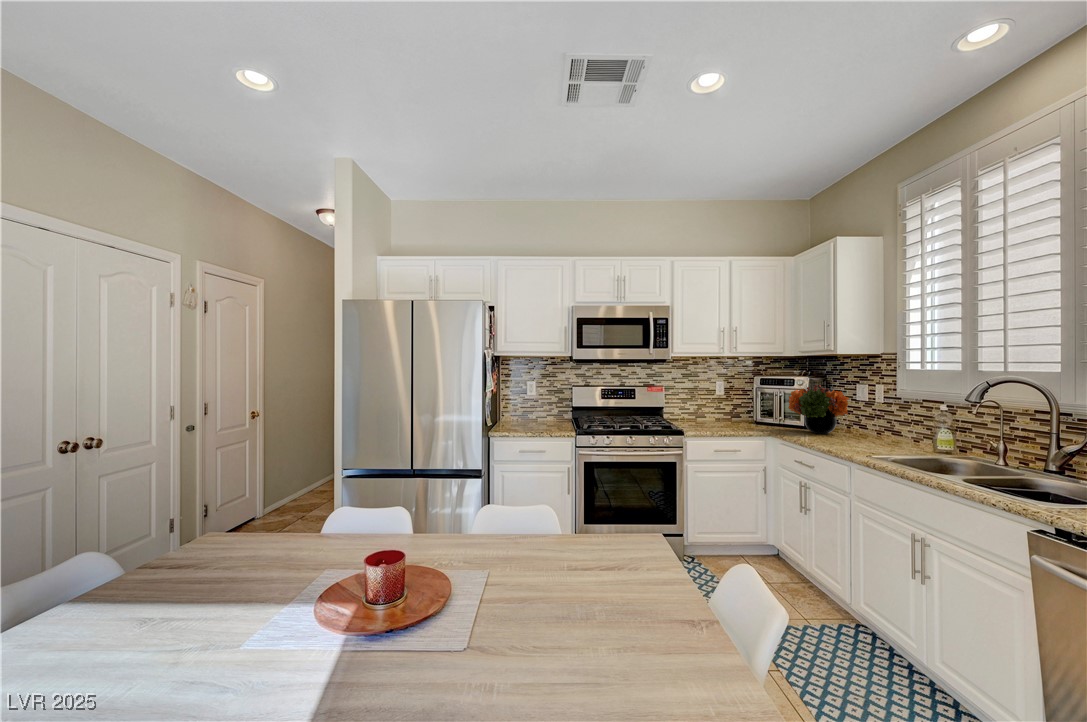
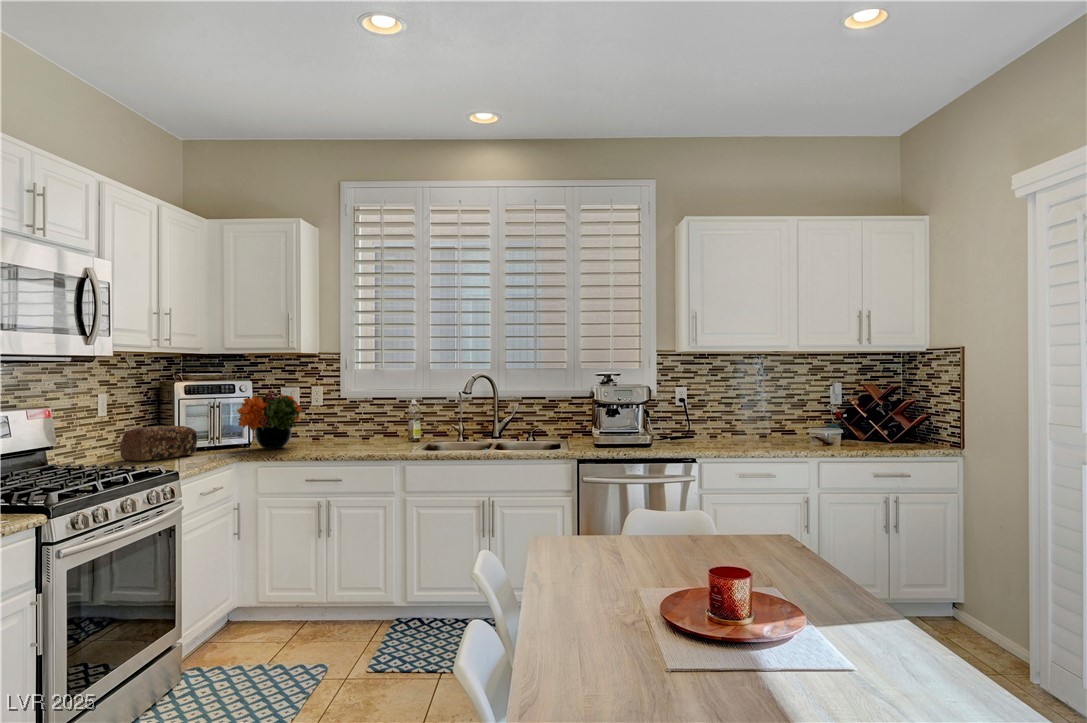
bread loaf: none [717,403,758,426] -> present [120,425,197,462]

